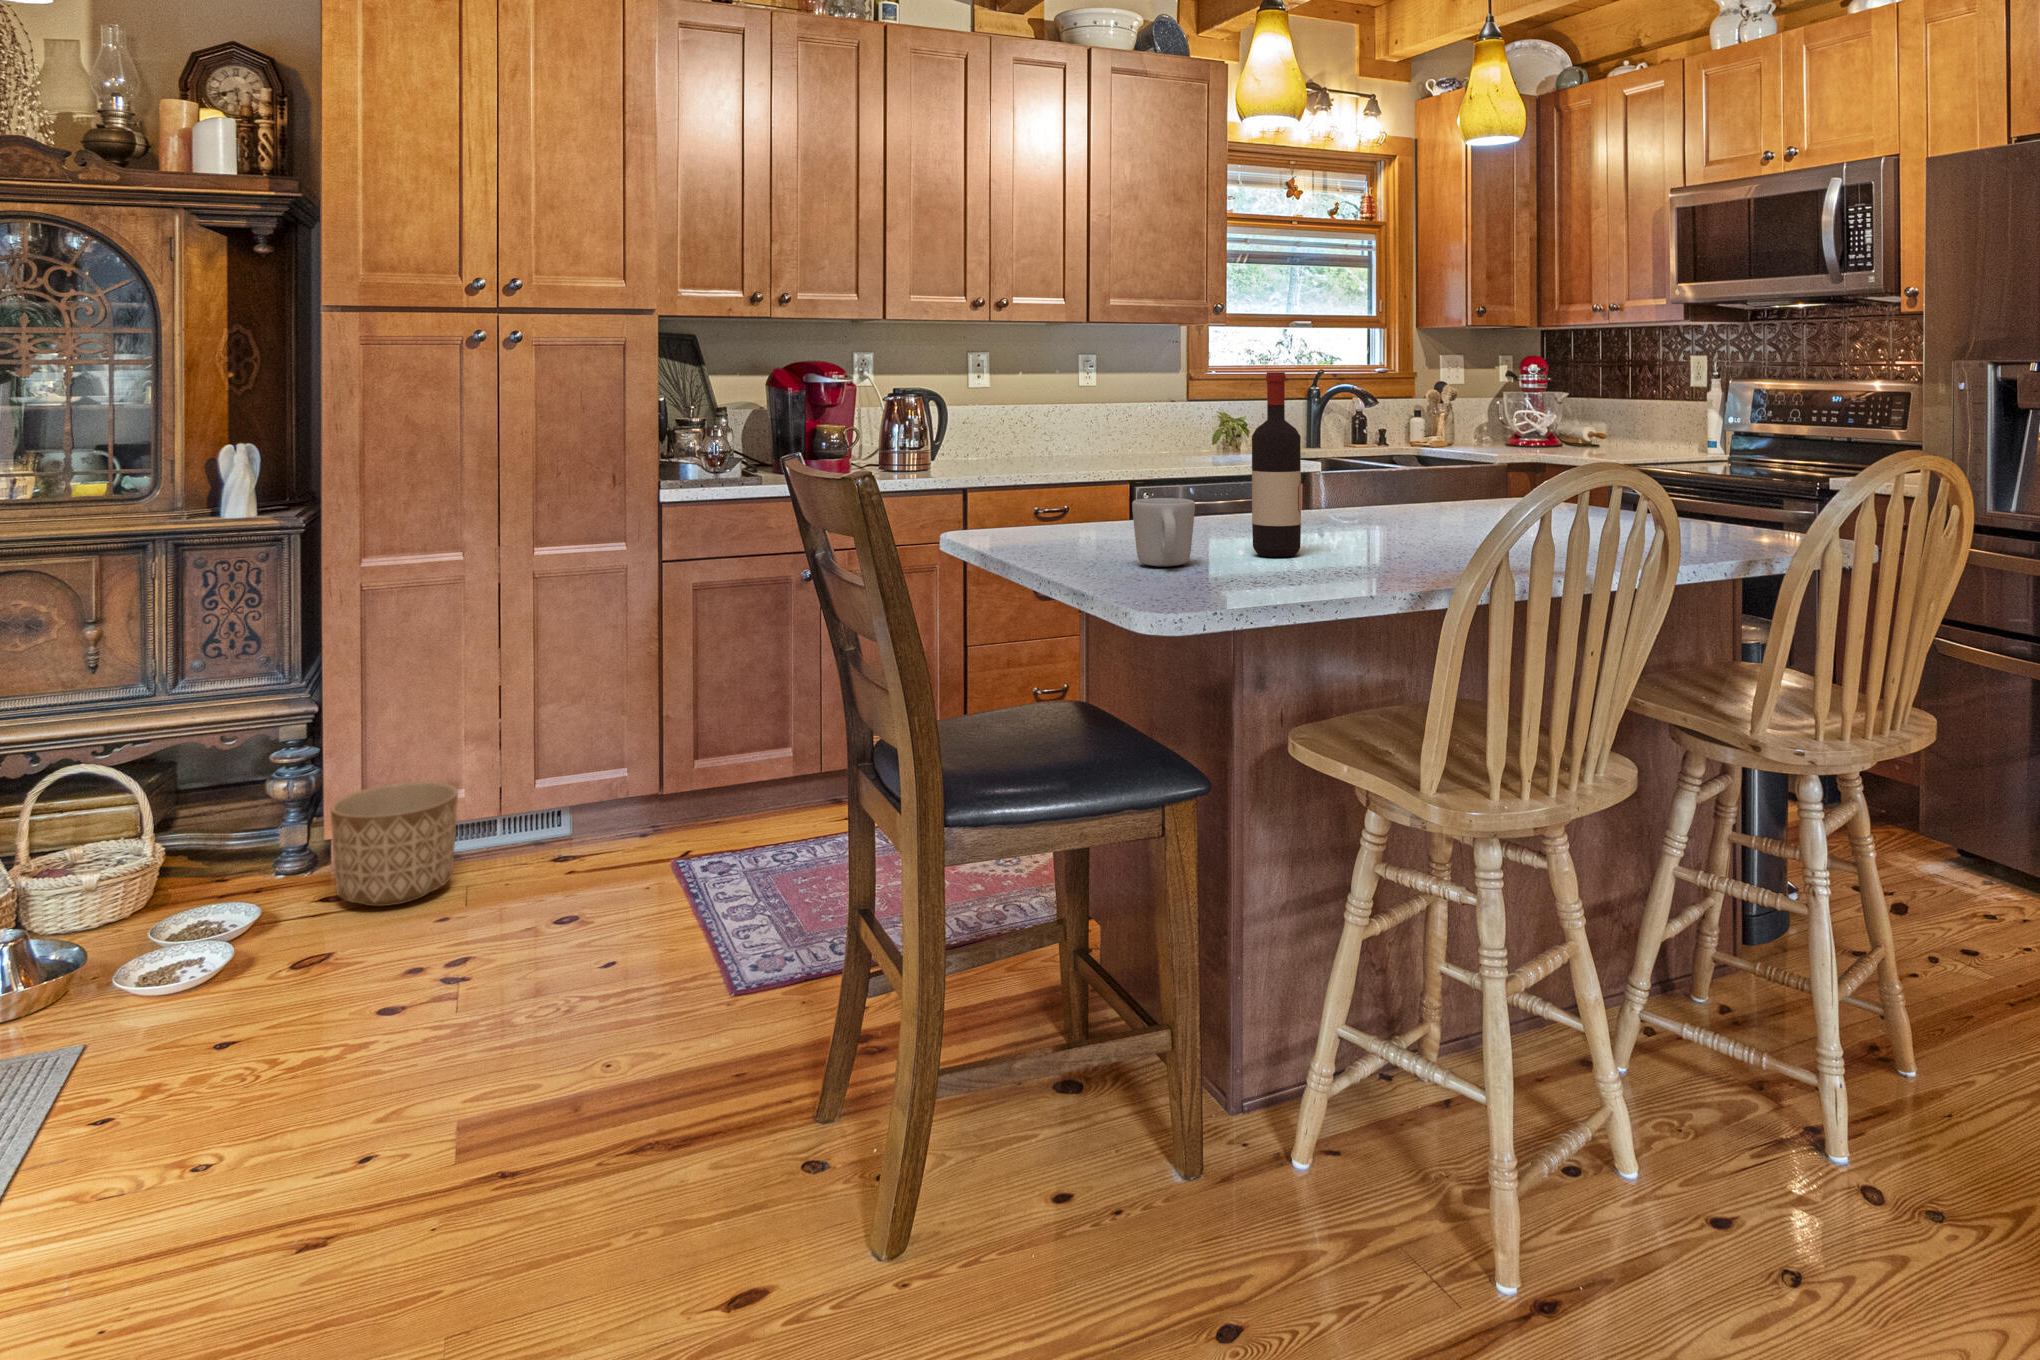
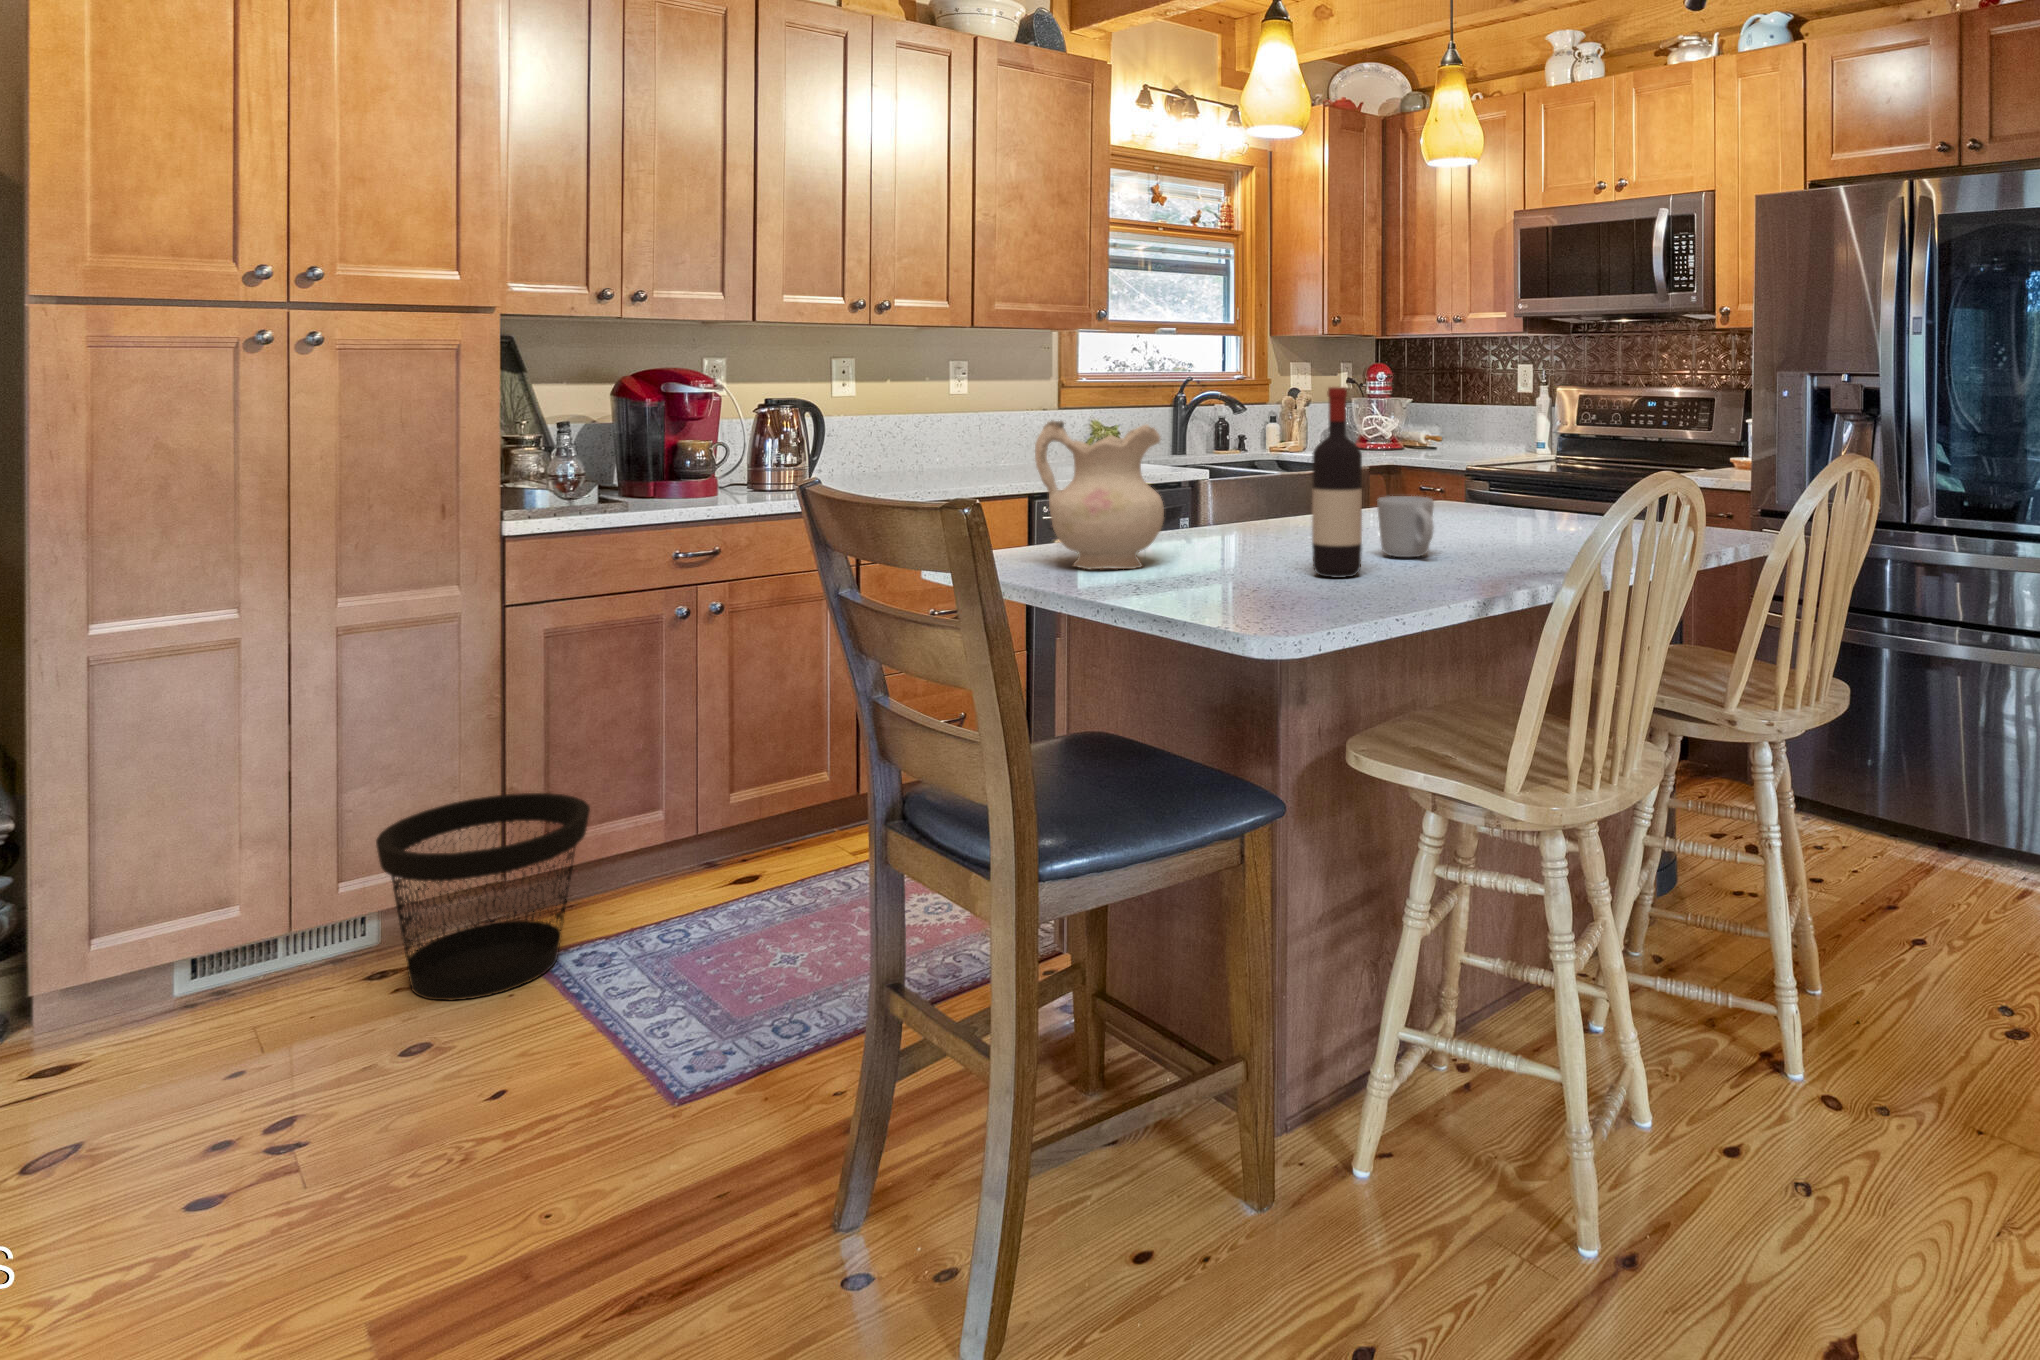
ceramic pitcher: none [1020,404,1136,544] -> present [1035,420,1164,569]
mug: present [1132,498,1195,566] -> present [1377,496,1434,557]
wastebasket: none [551,725,715,888] -> present [376,793,590,1000]
planter: present [330,781,458,906] -> none [52,897,243,1071]

